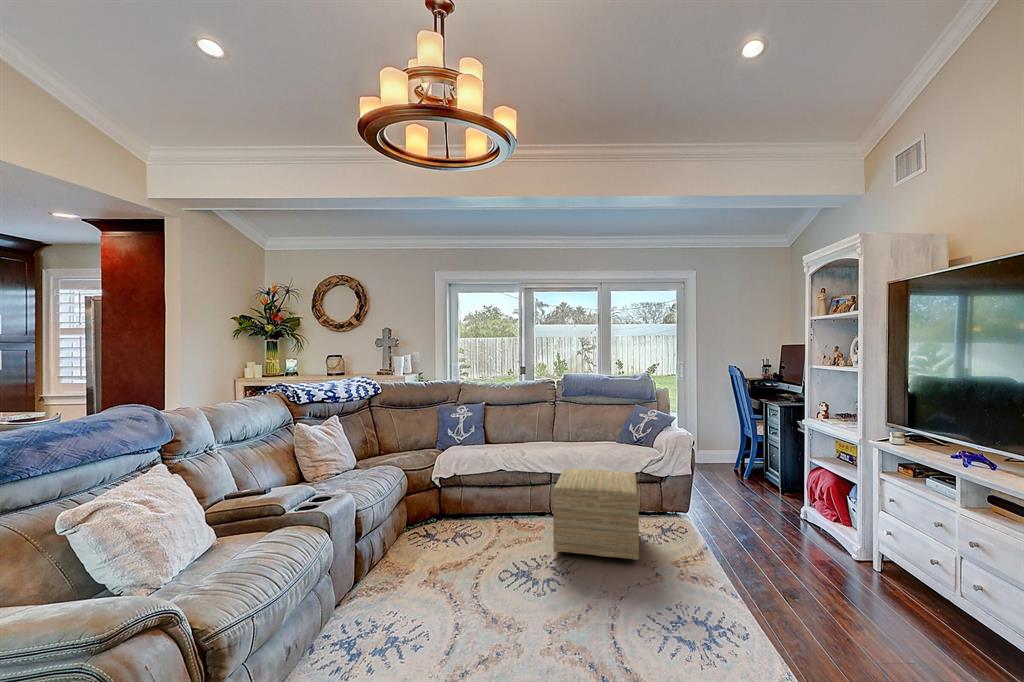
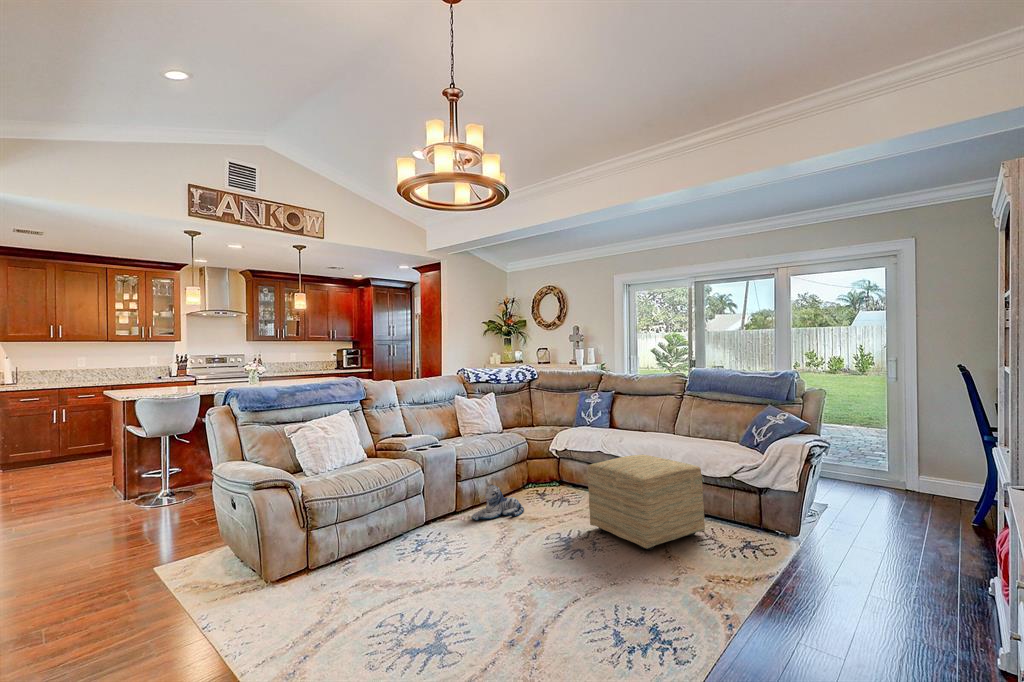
plush toy: none [416,535,461,588] -> present [471,484,524,520]

